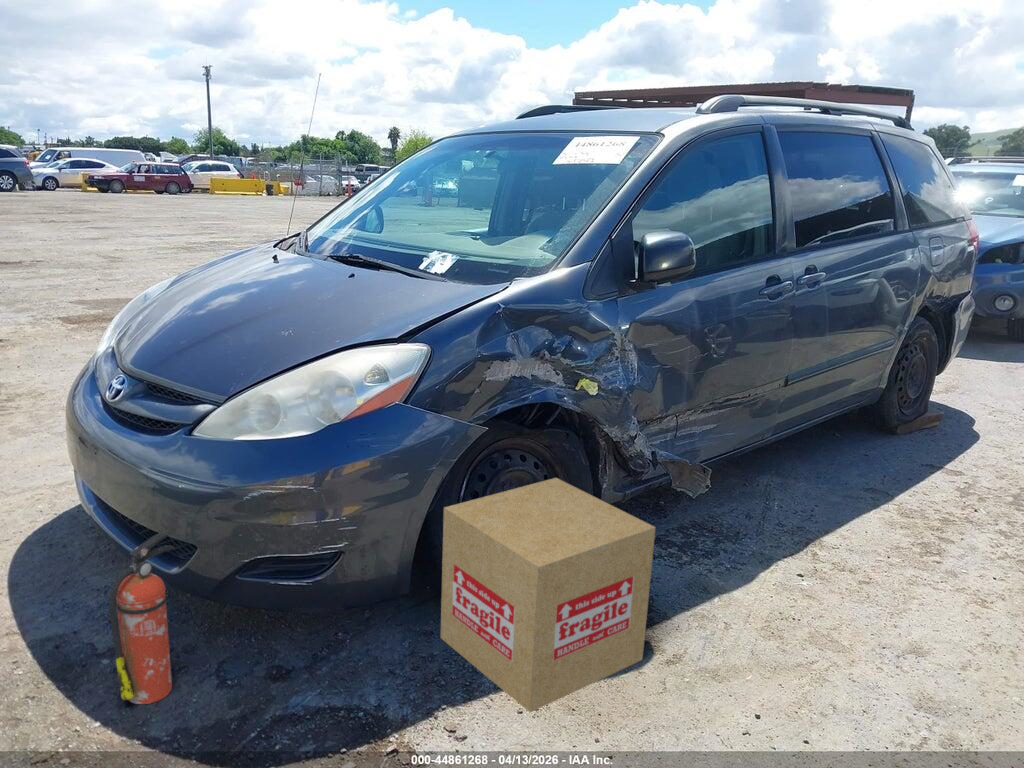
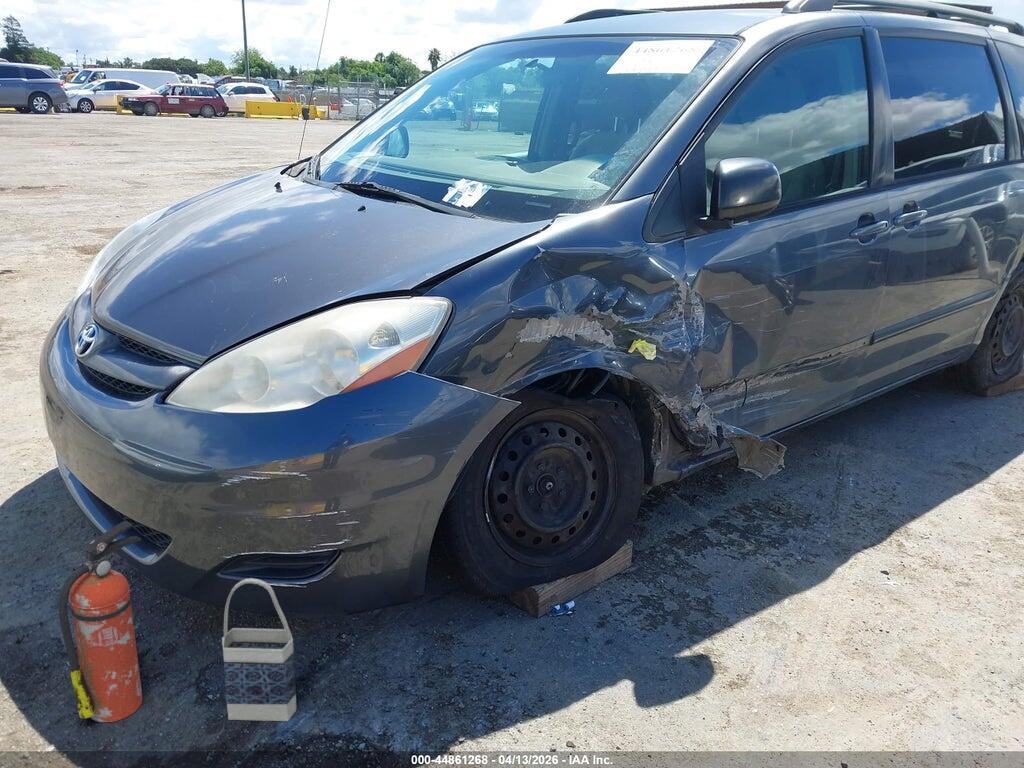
cardboard box: present [441,478,656,712] -> none [462,456,725,748]
bag: none [242,576,304,700] -> present [222,578,296,721]

